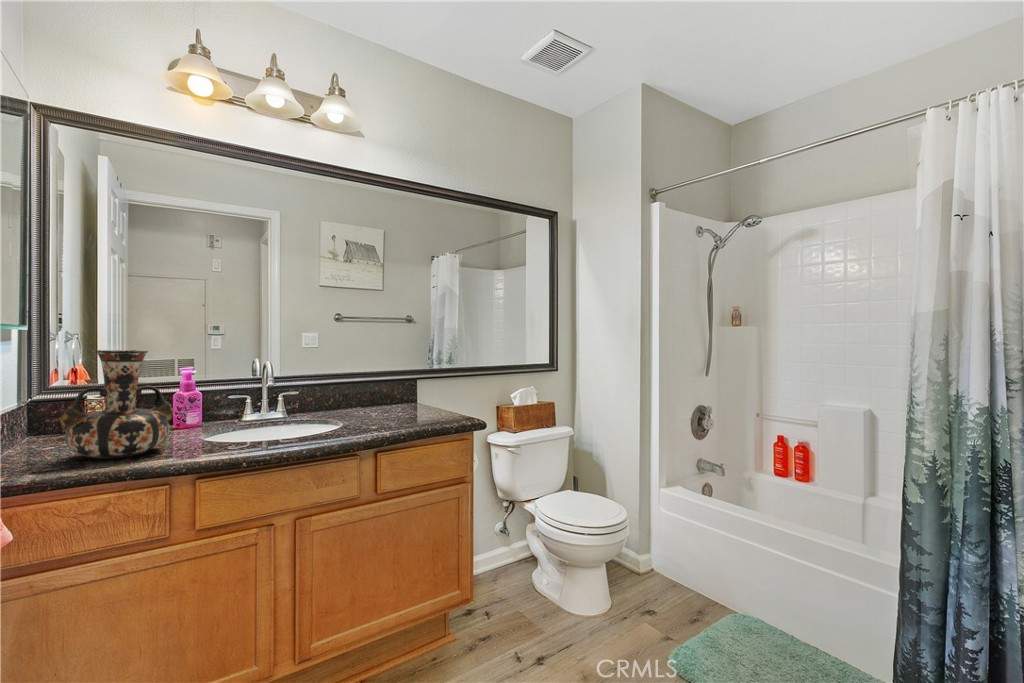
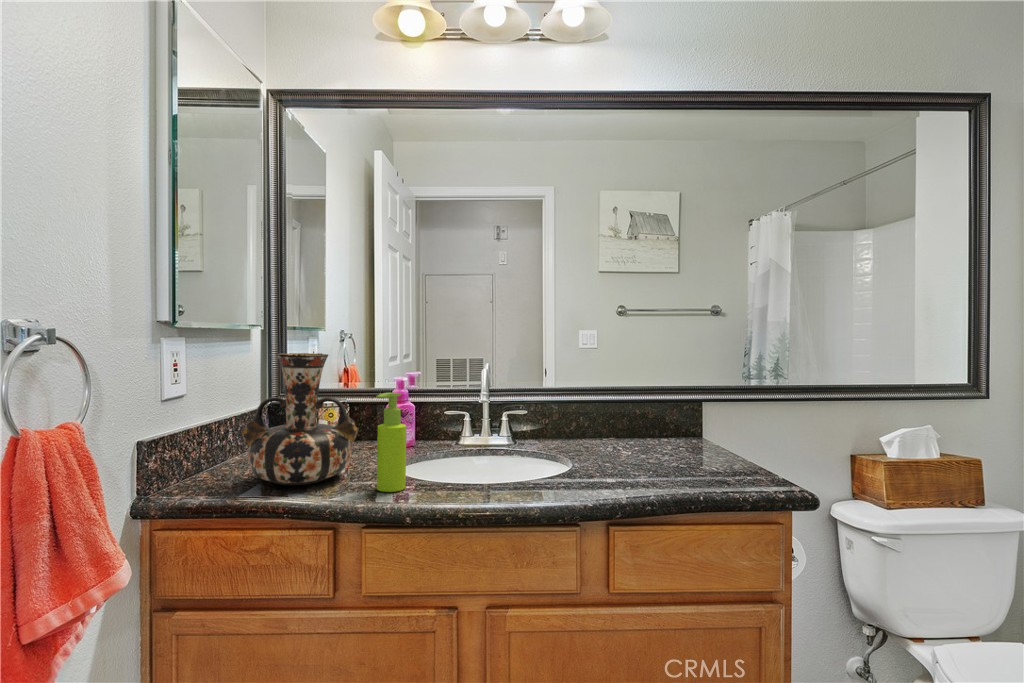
soap dispenser: none [204,378,230,451] -> present [376,393,407,492]

